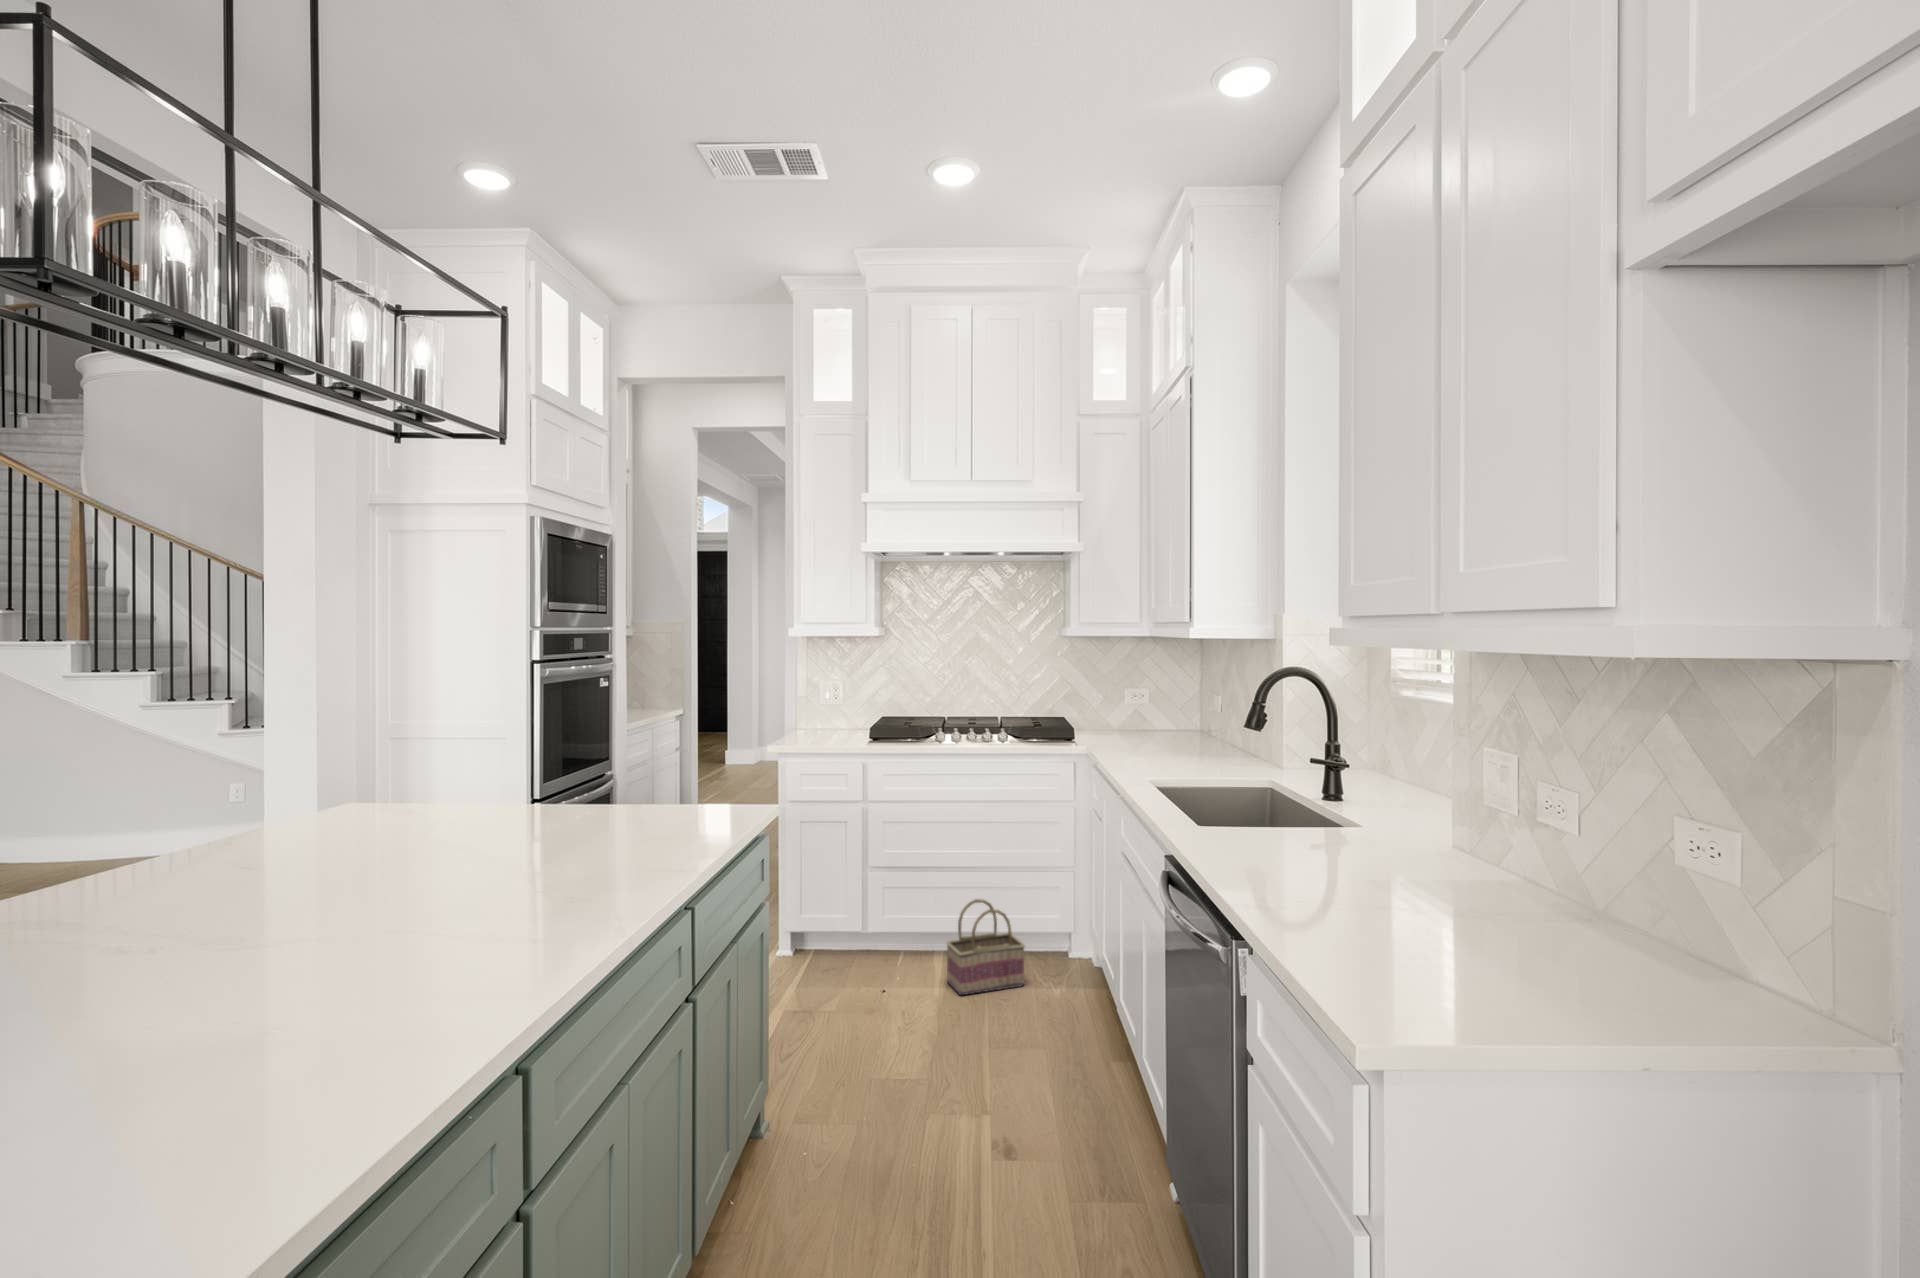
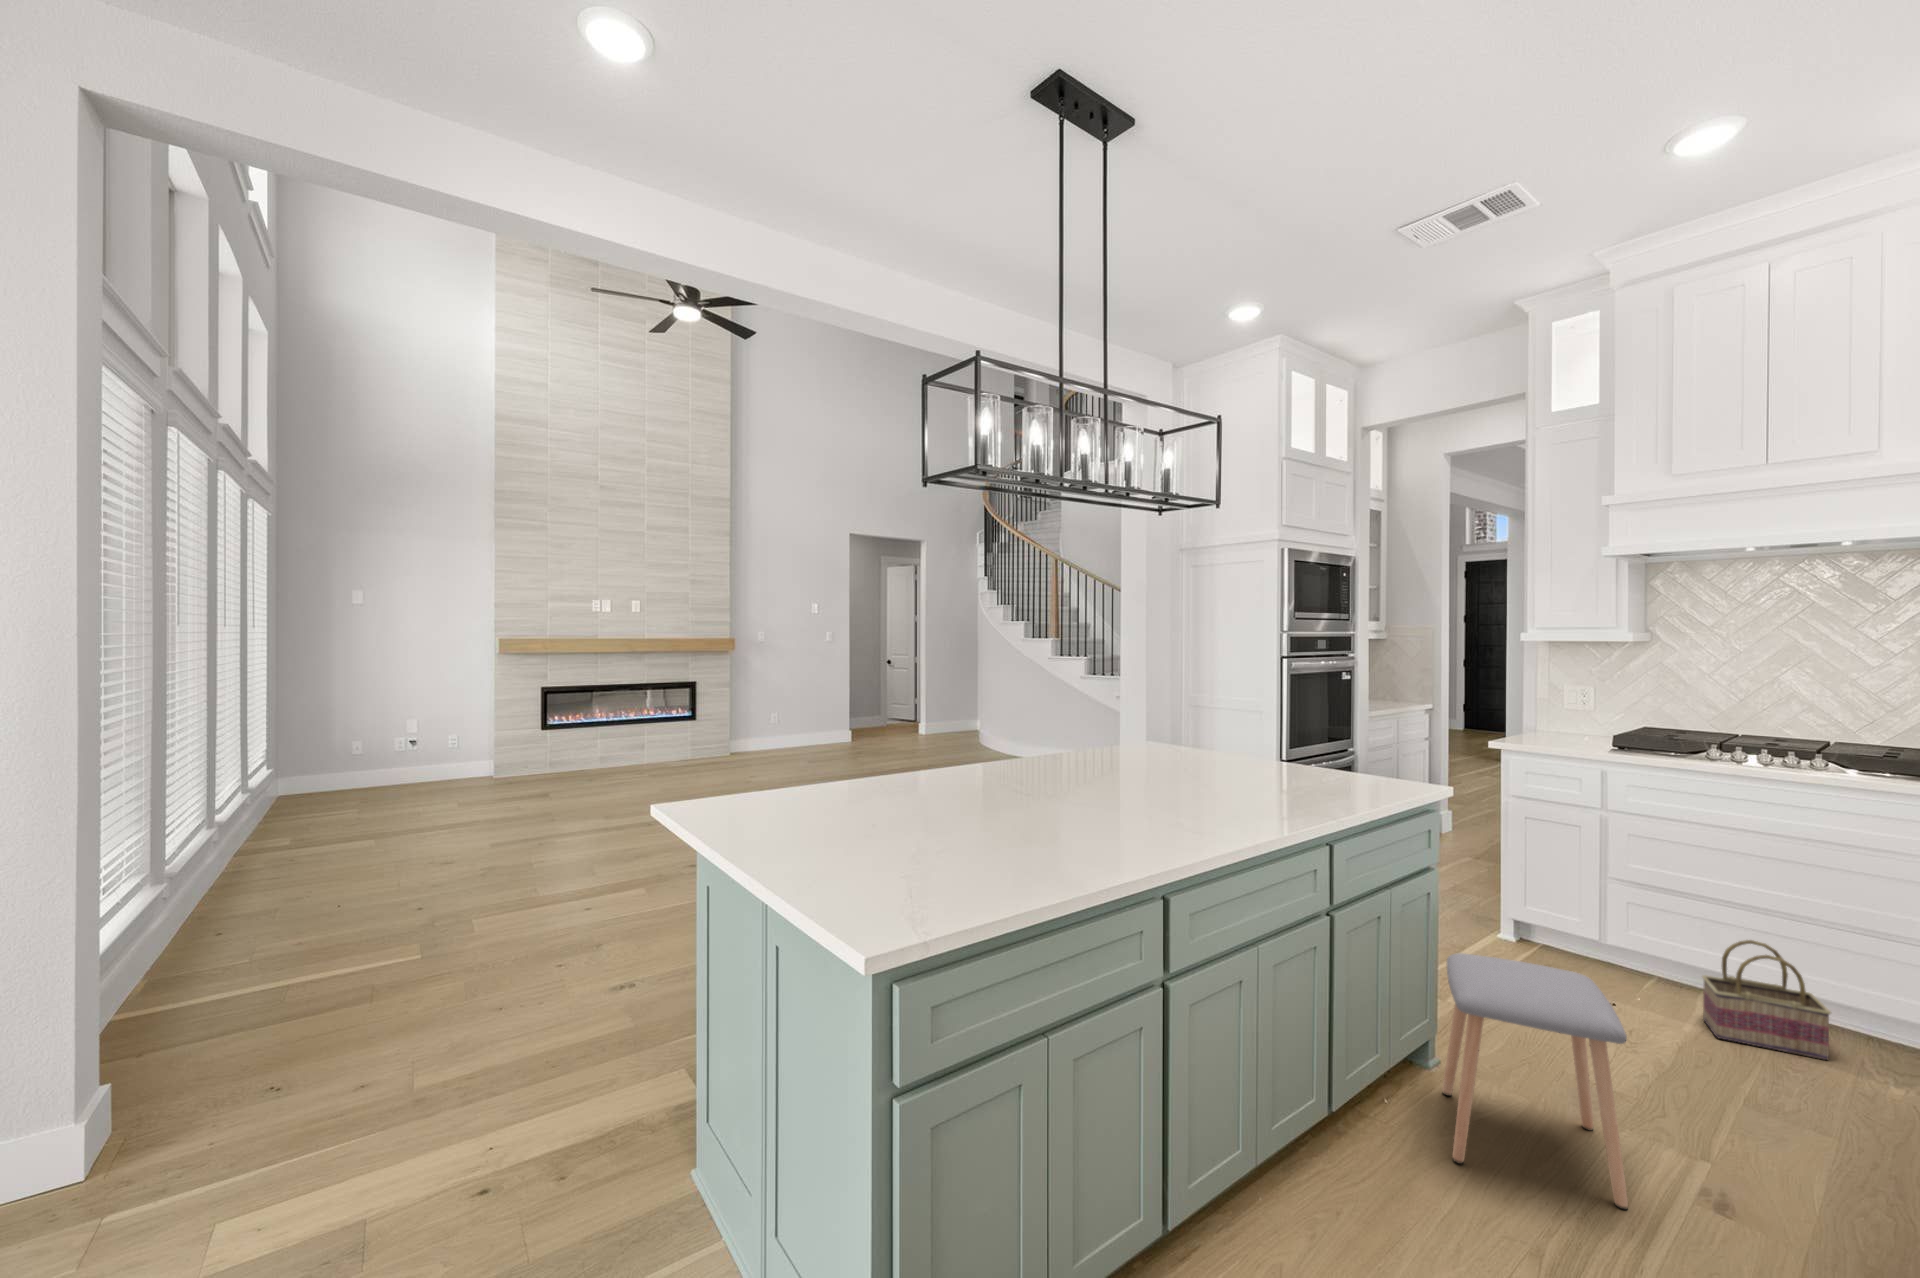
stool: none [784,976,962,1236] -> present [1442,953,1628,1210]

